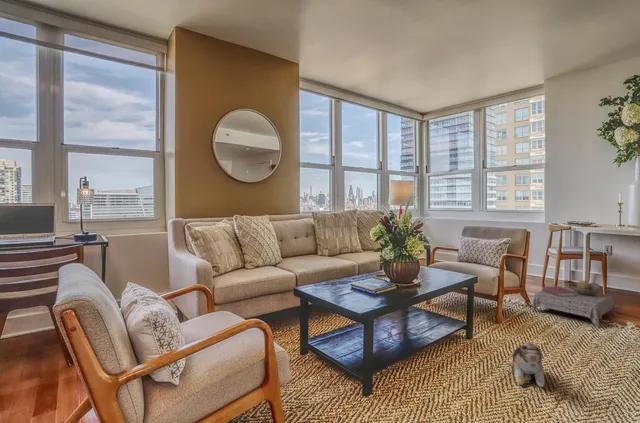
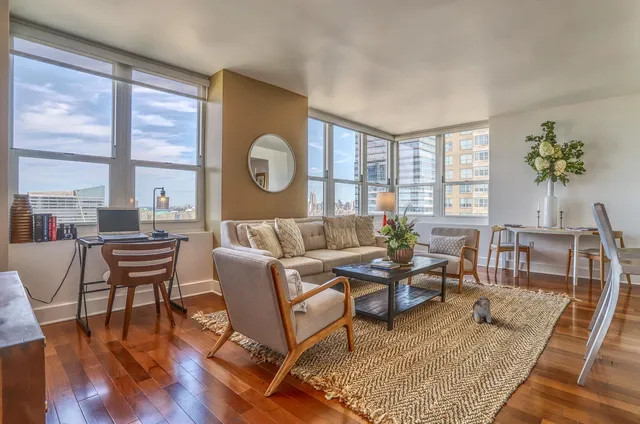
ottoman: present [532,281,616,327] -> none [481,265,534,294]

